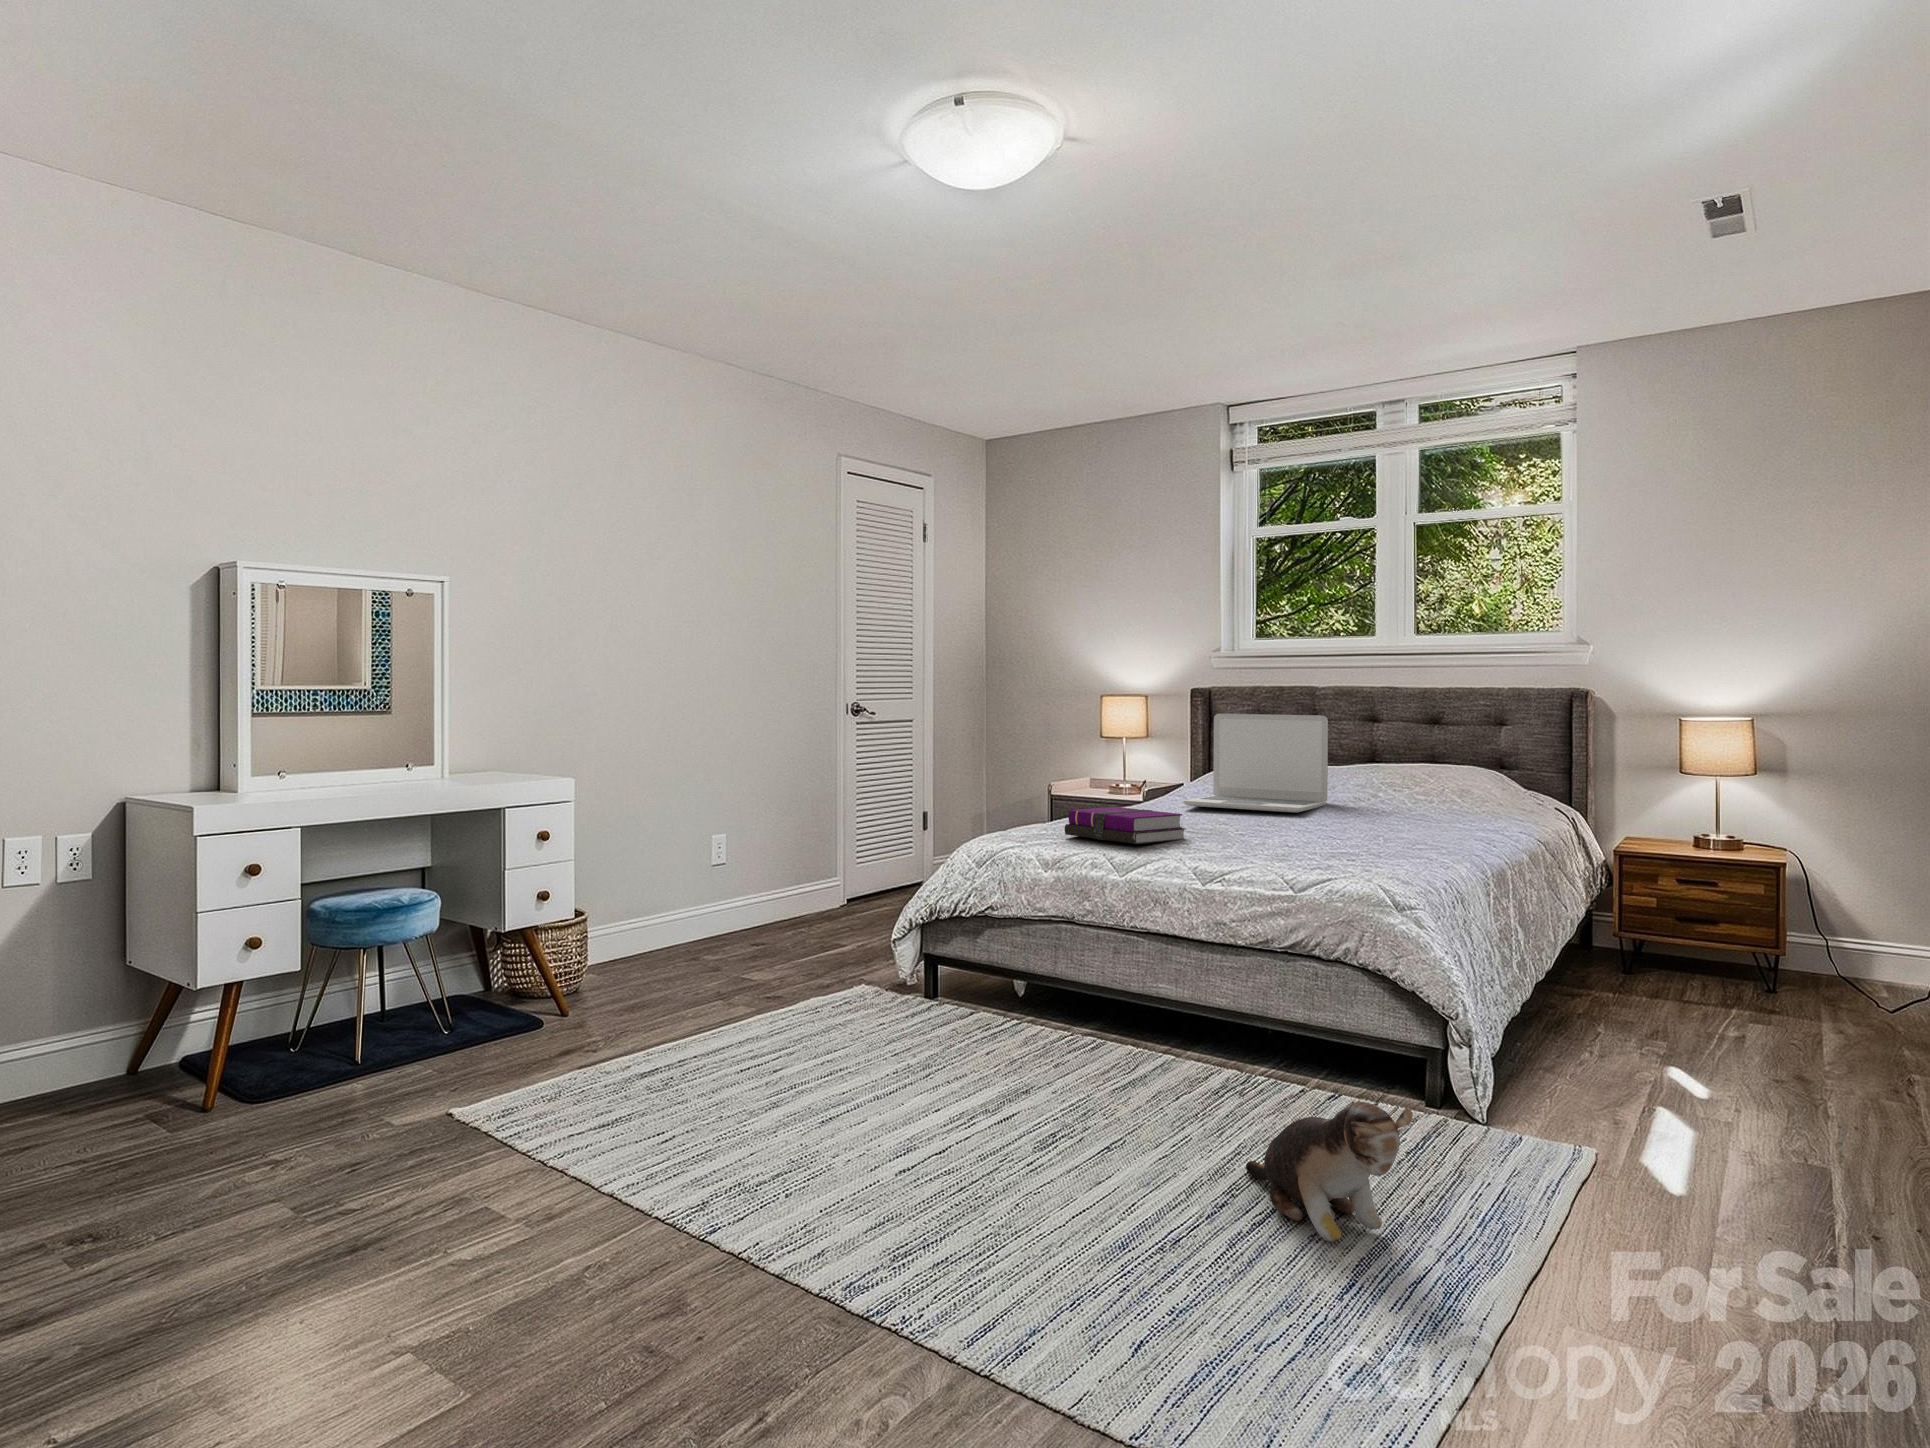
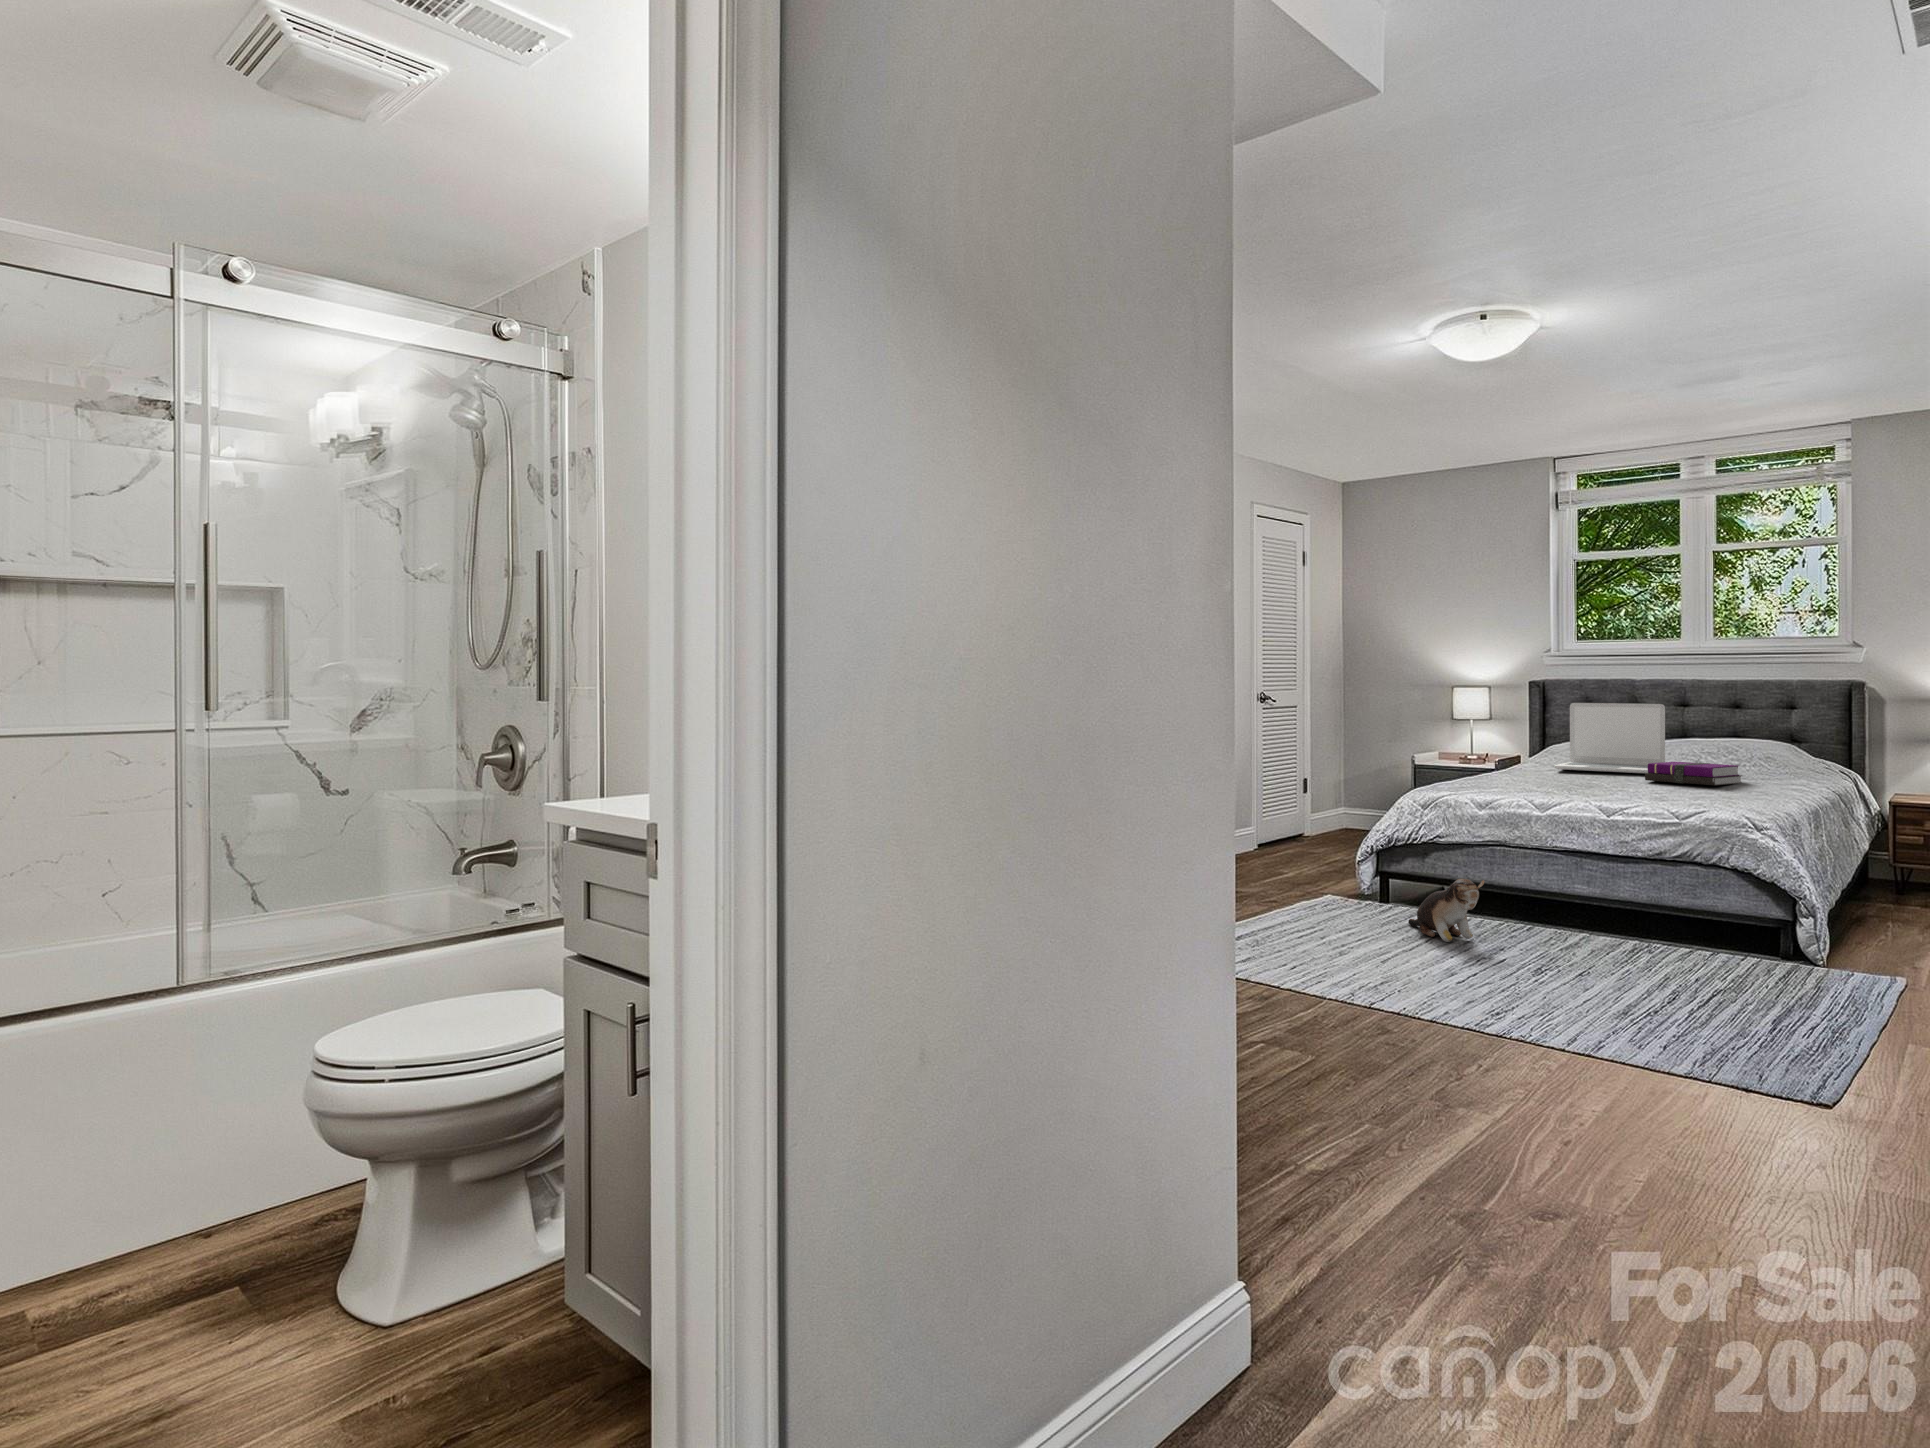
notebook: present [1065,807,1186,844] -> present [1645,762,1742,785]
plush toy: present [1246,1101,1413,1242] -> present [1408,879,1484,942]

